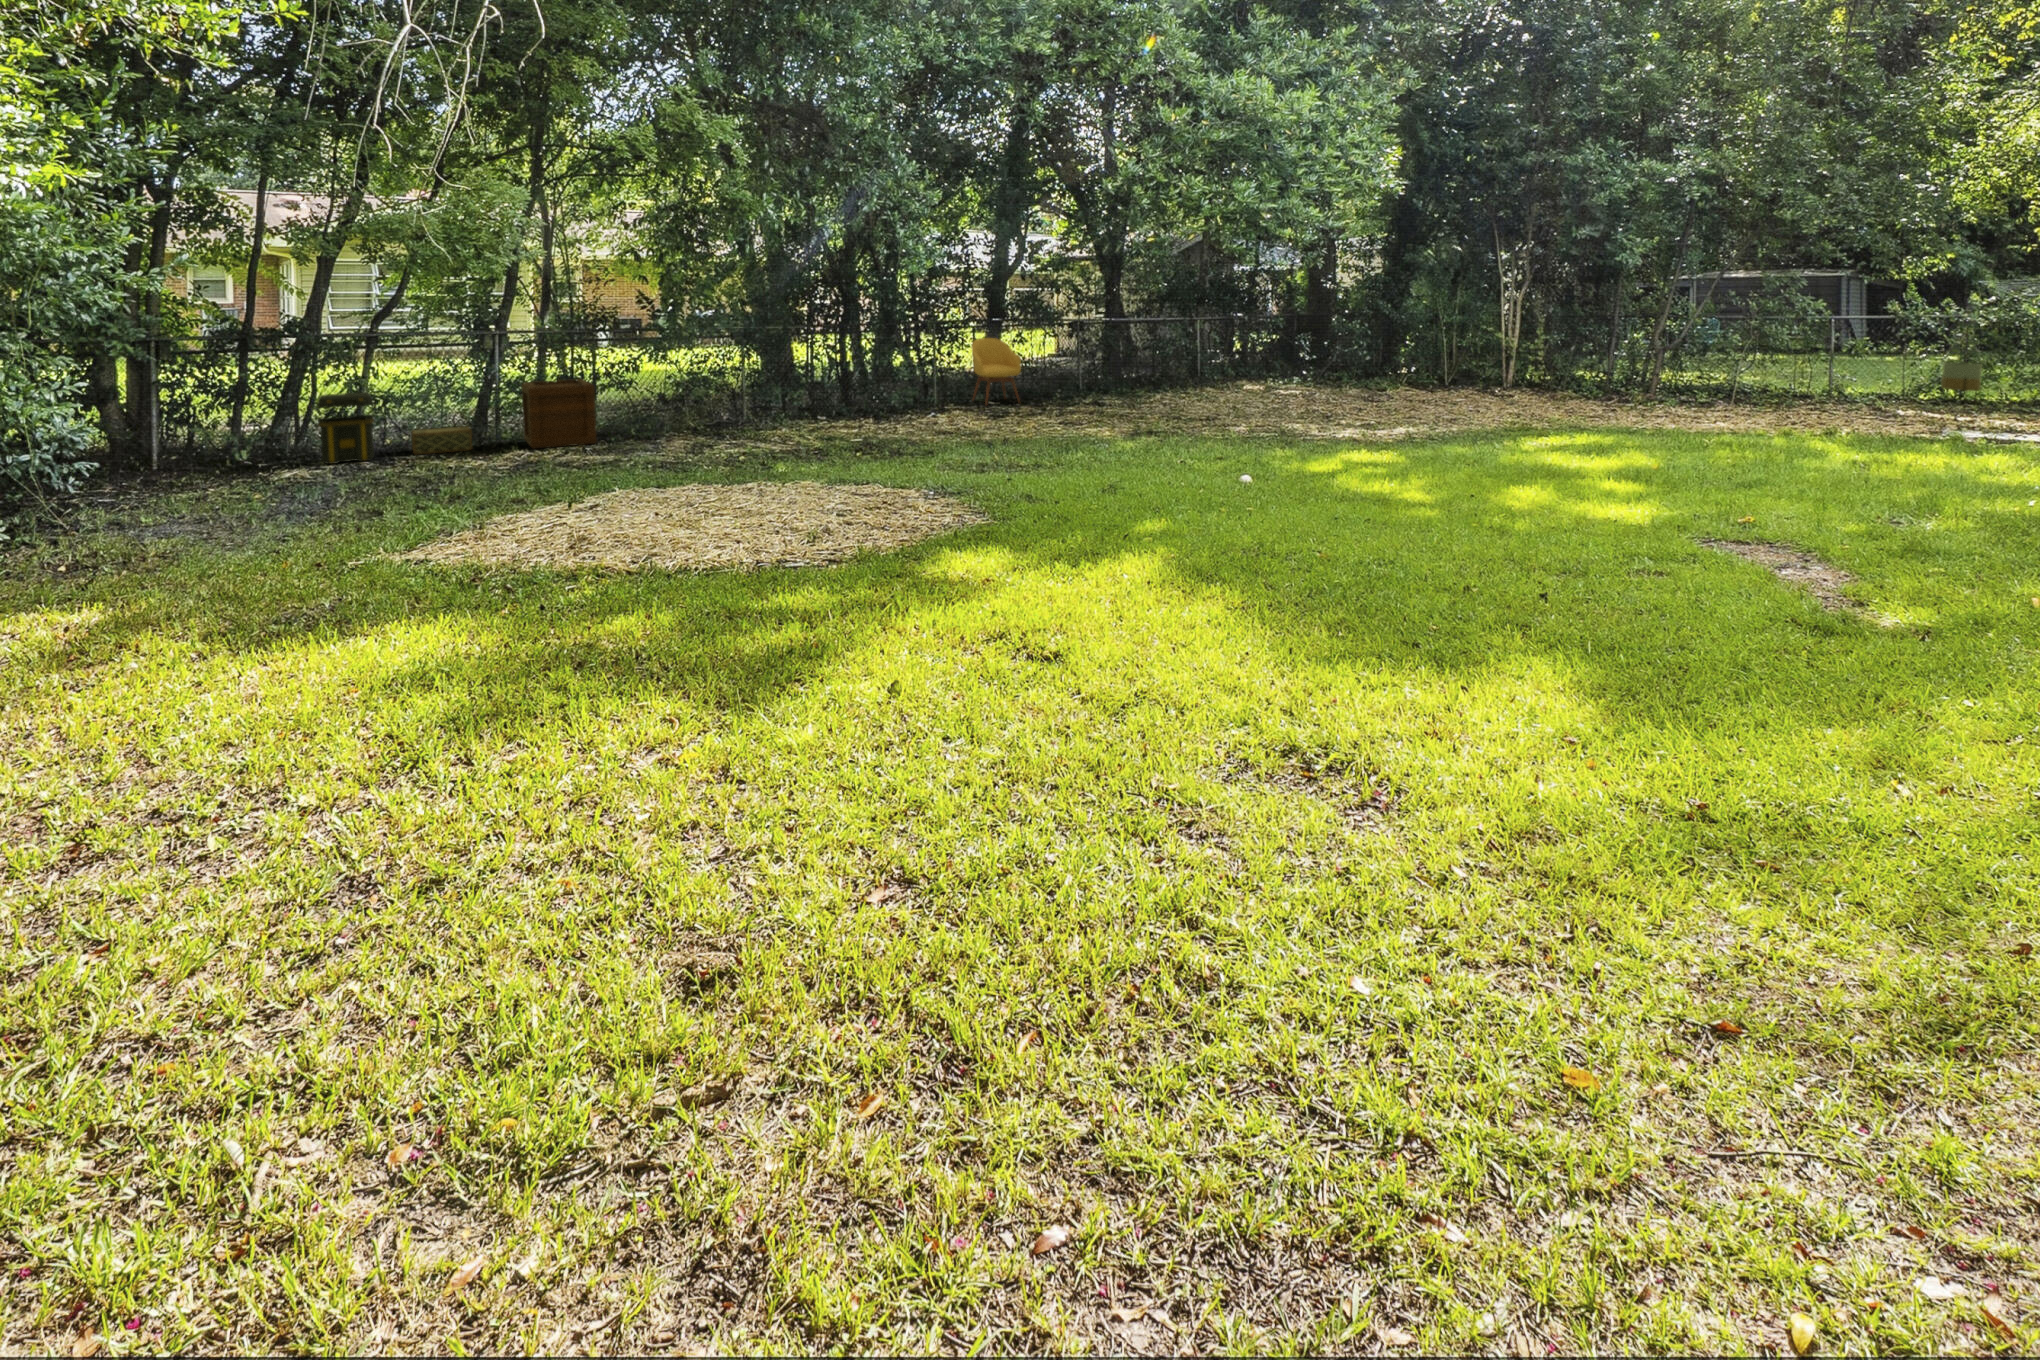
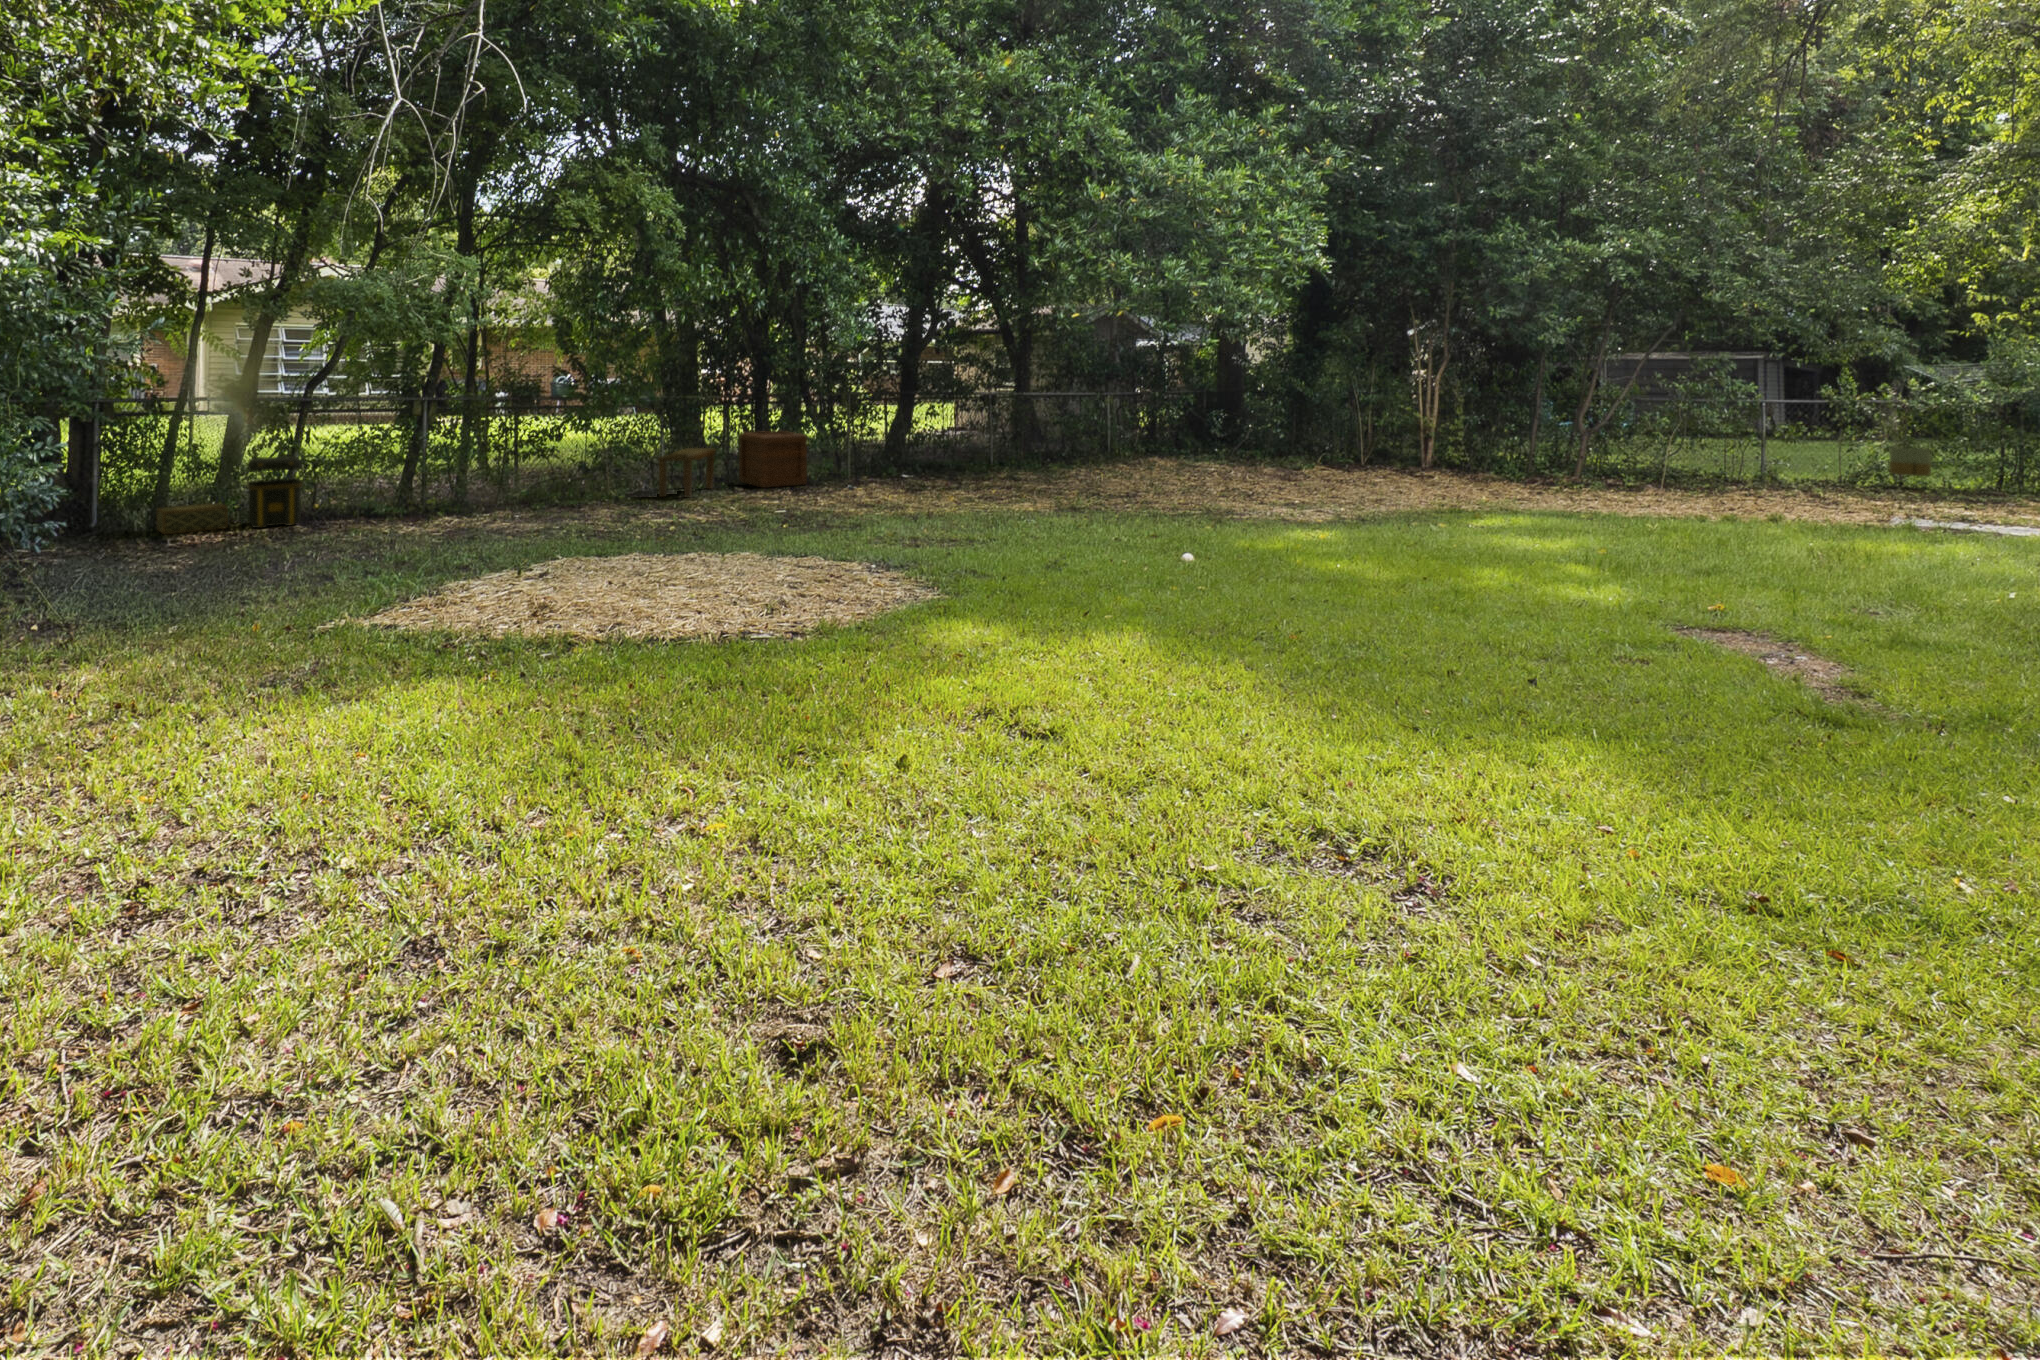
chair: present [972,338,1021,406] -> none [883,409,934,478]
wooden crate: present [522,379,596,449] -> present [739,431,807,488]
bench: none [740,379,801,428] -> present [658,448,715,497]
woven basket: present [411,426,472,454] -> present [157,503,228,534]

